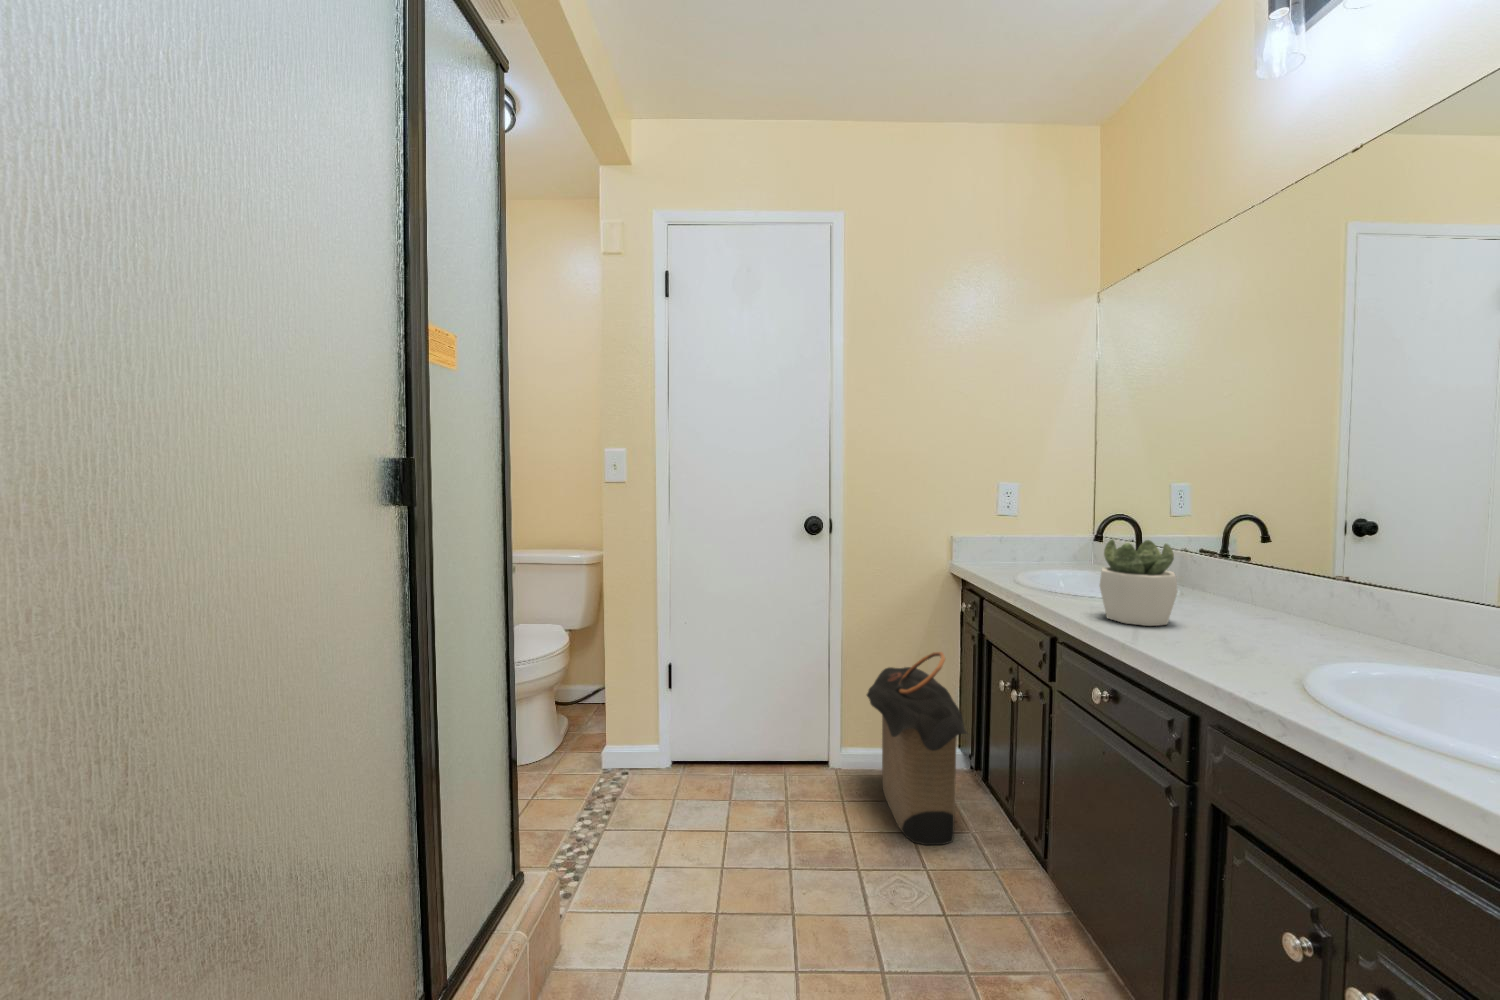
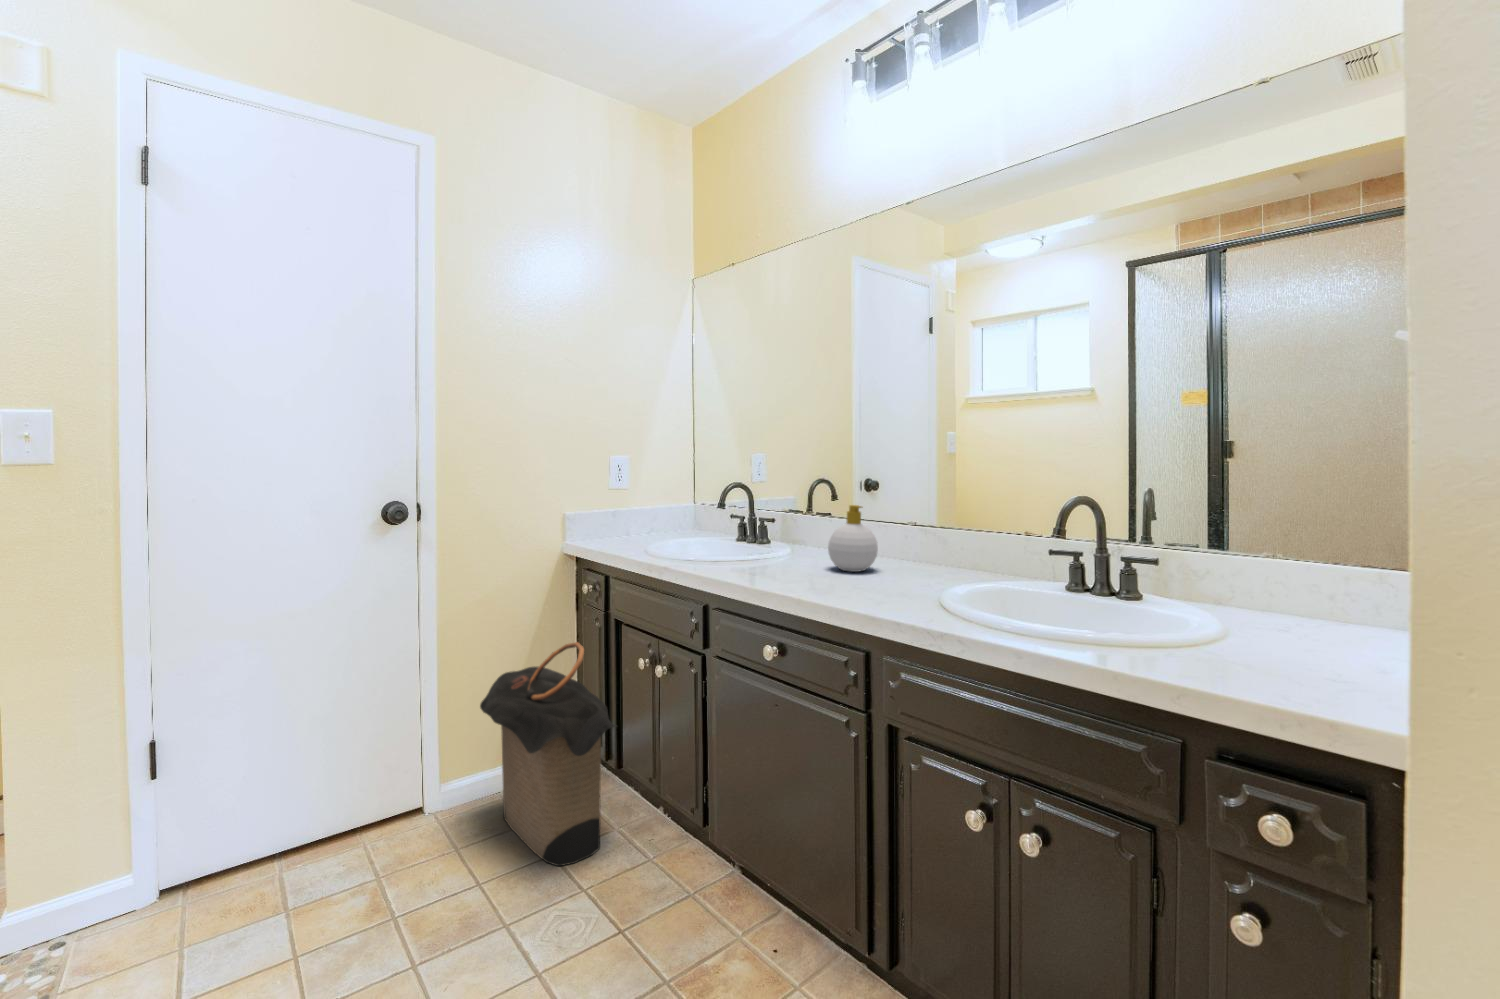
succulent plant: present [1099,539,1178,626] -> none [751,503,816,584]
soap bottle: none [1210,546,1286,625] -> present [828,505,878,572]

